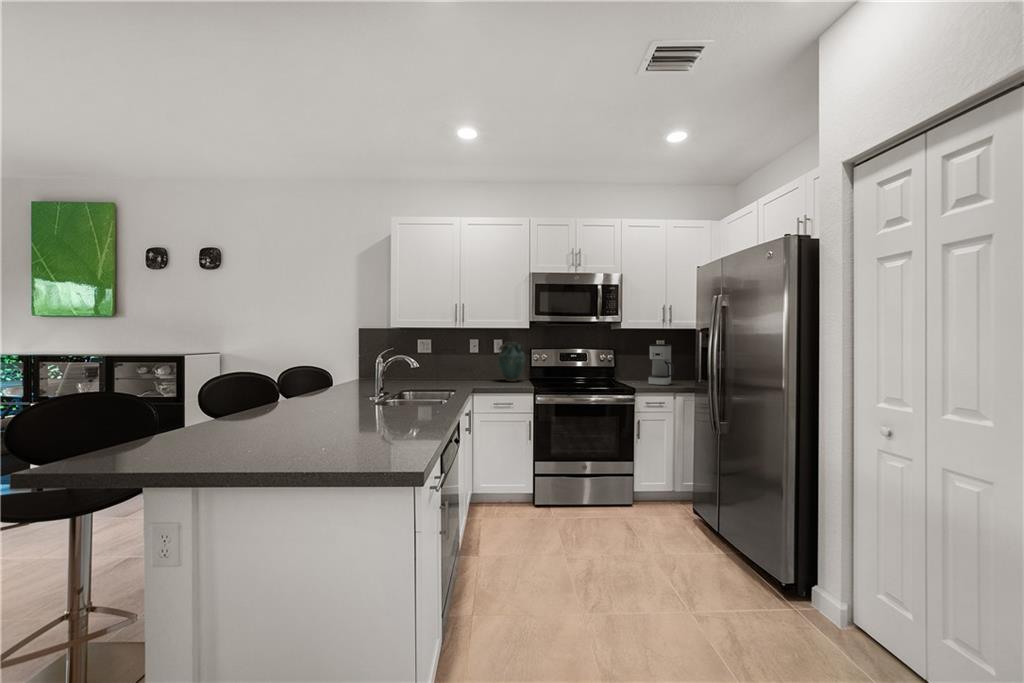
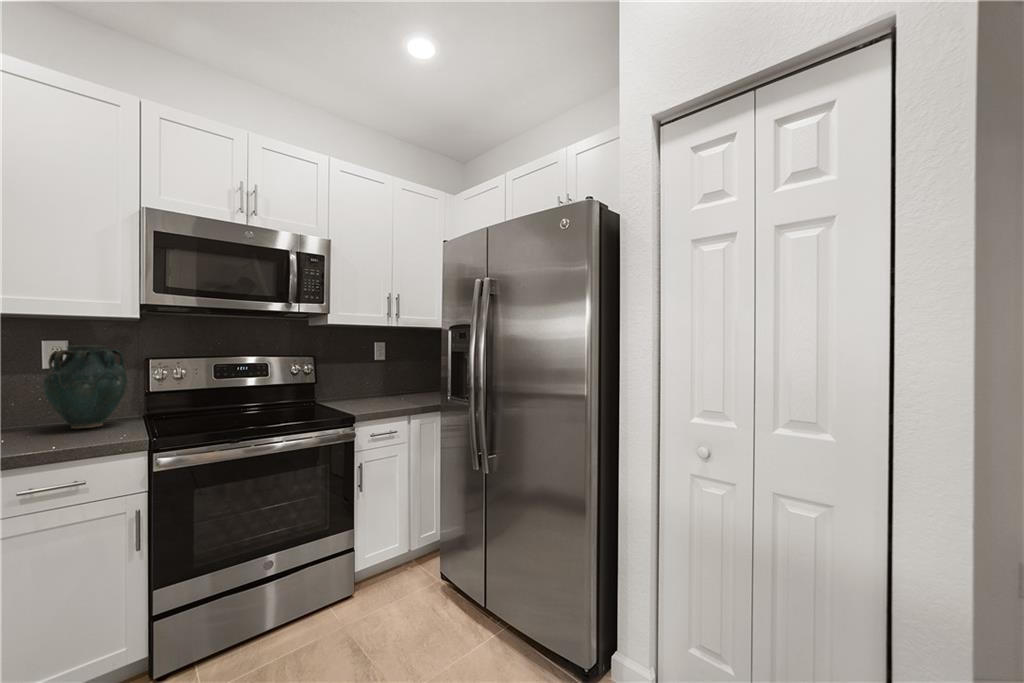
coffee maker: present [648,344,674,385] -> none [369,346,403,406]

